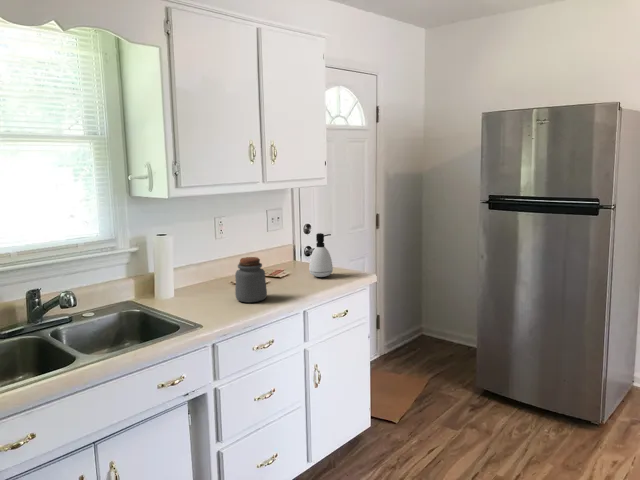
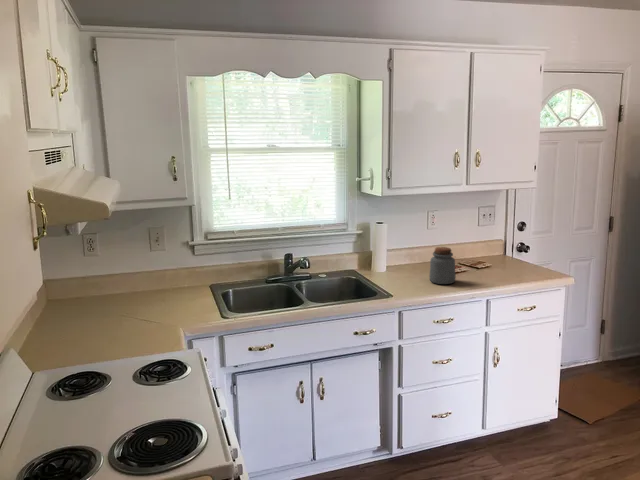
soap dispenser: present [309,233,333,277] -> none [506,232,530,271]

